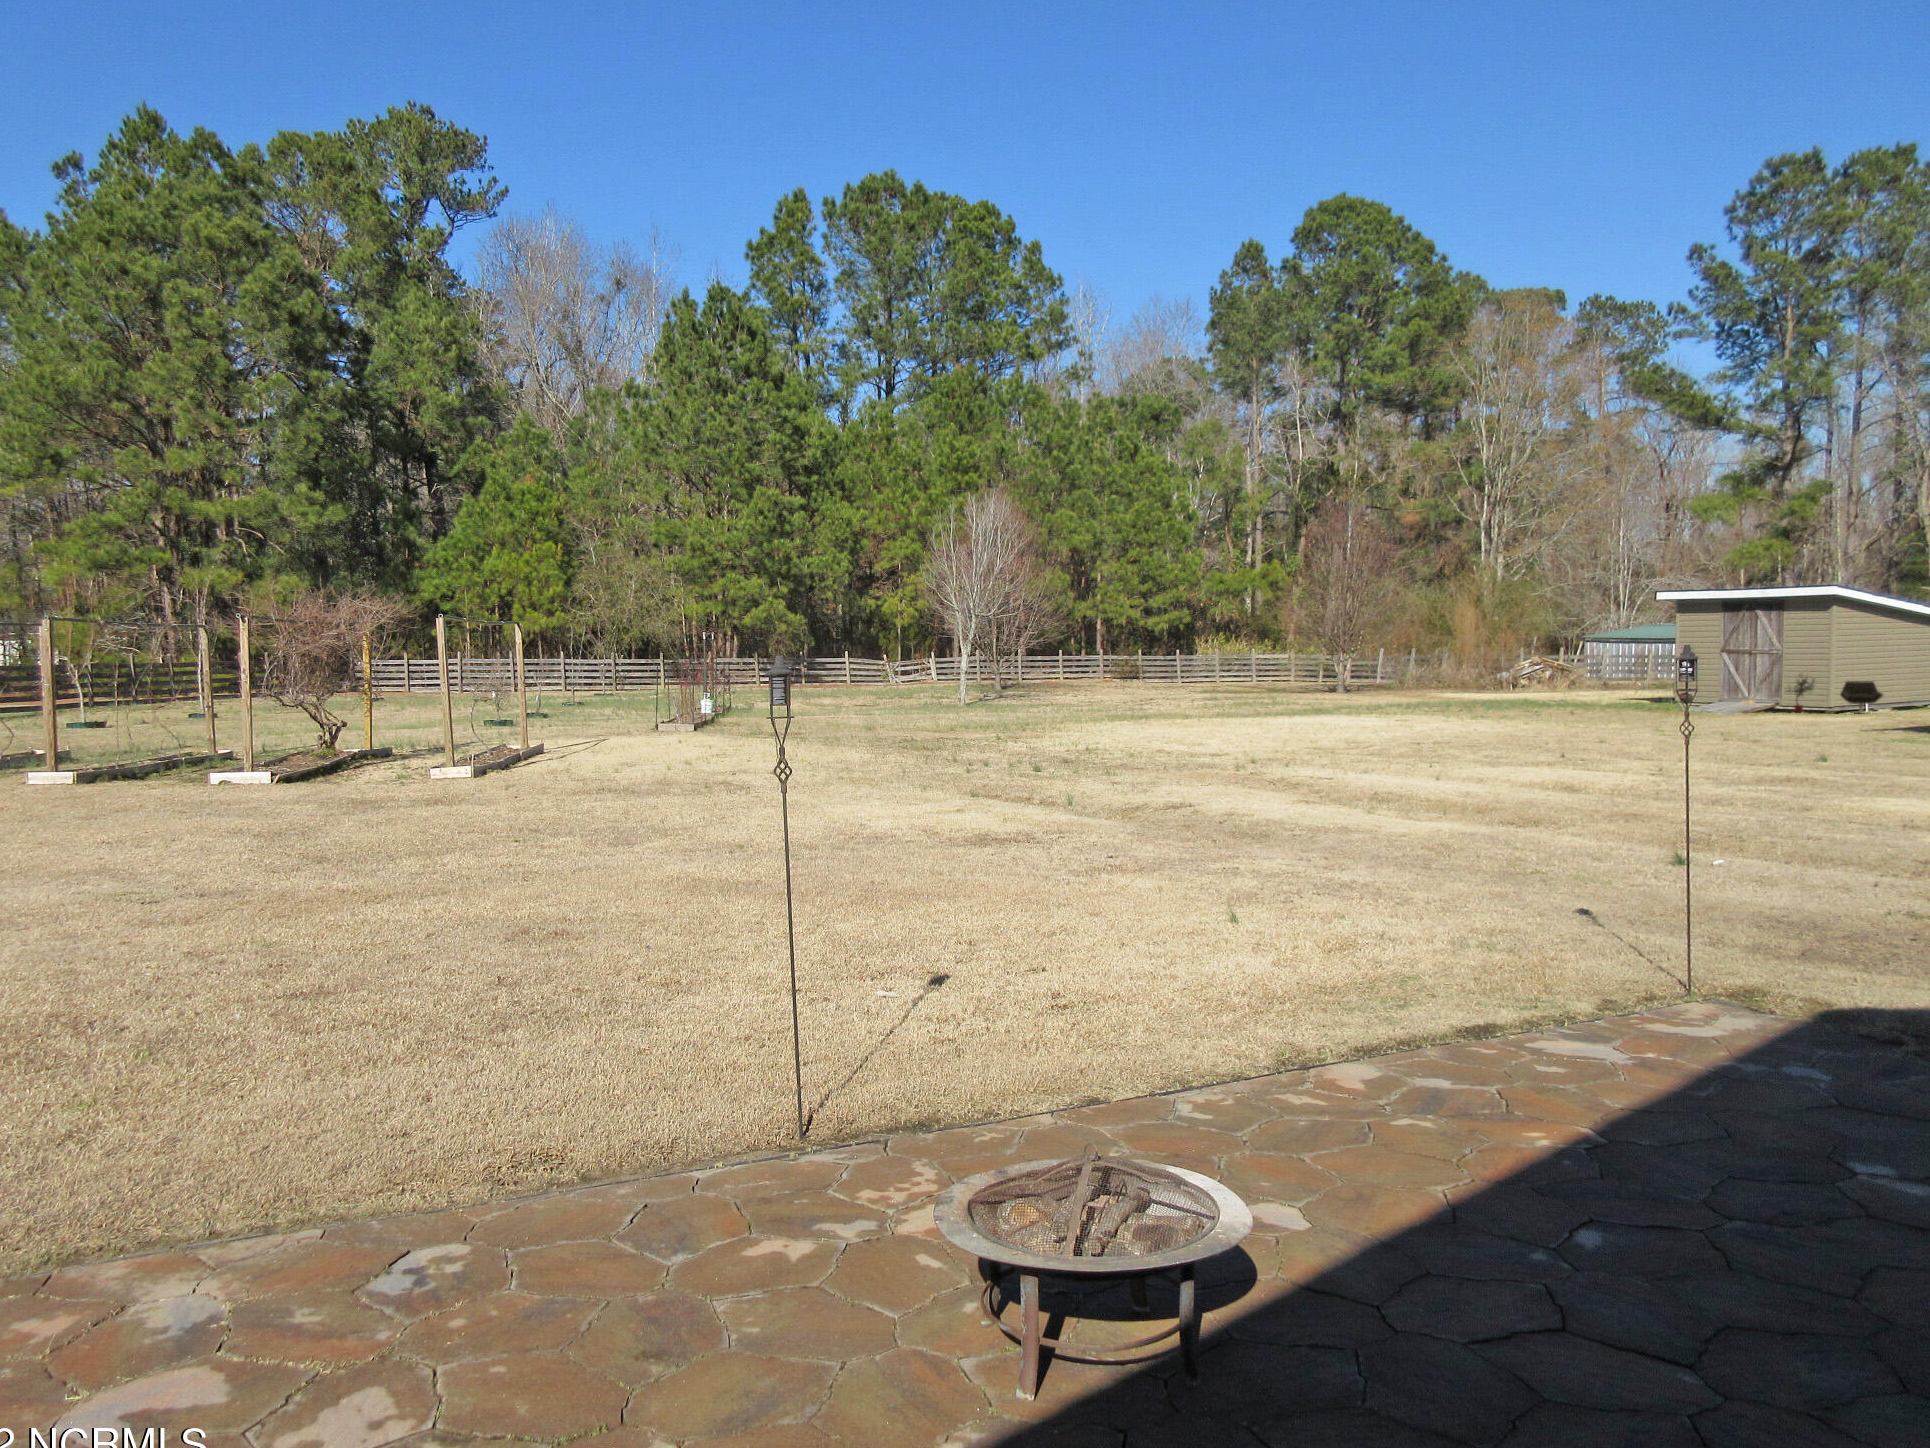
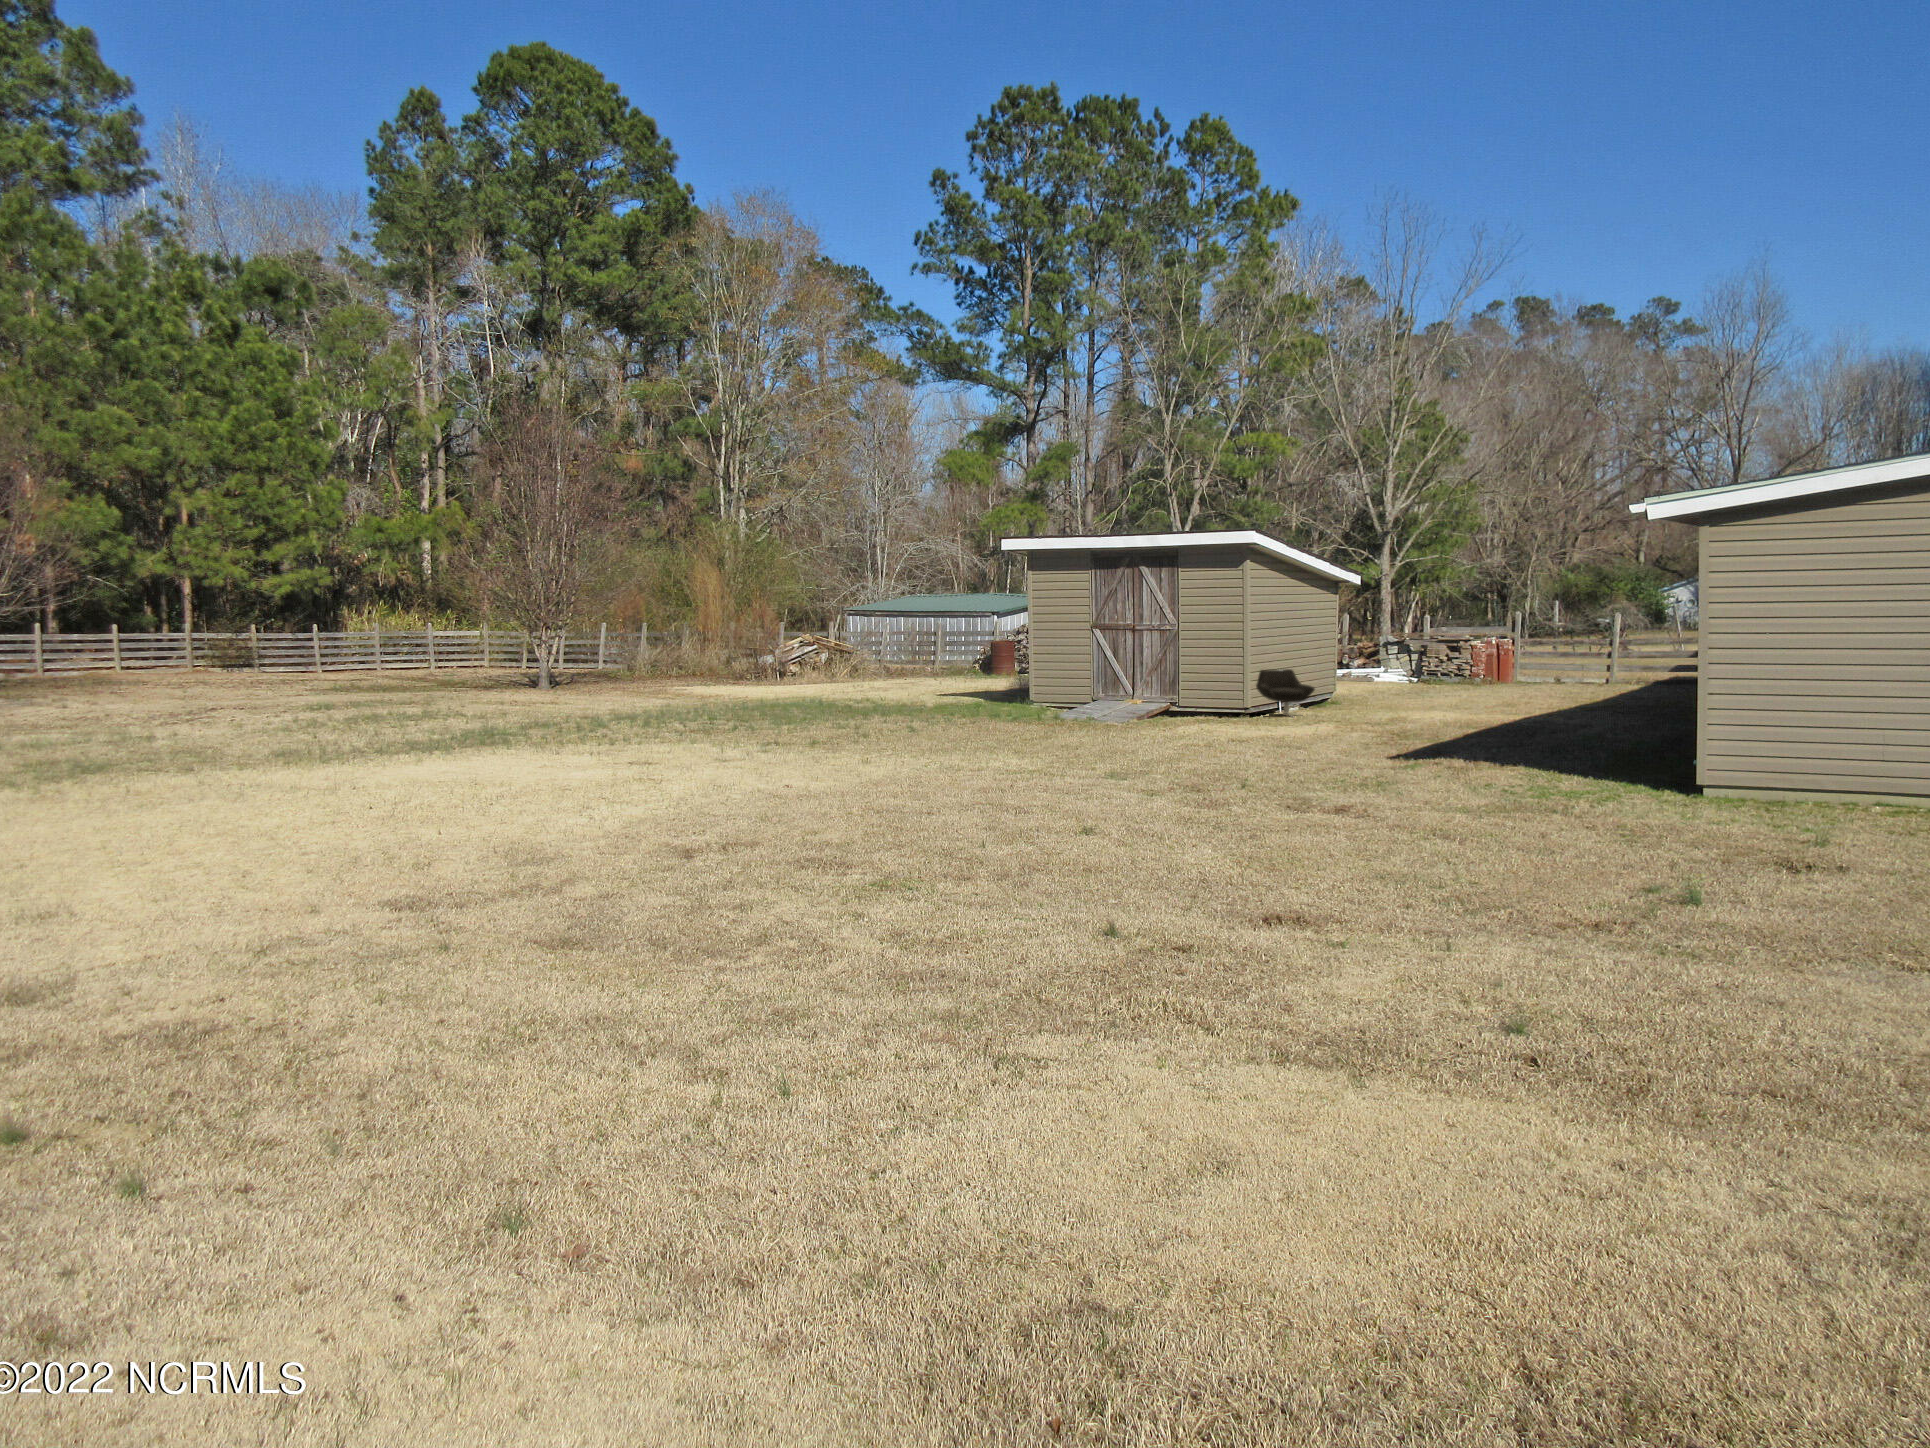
potted tree: present [1786,675,1815,713] -> none [1188,658,1234,717]

